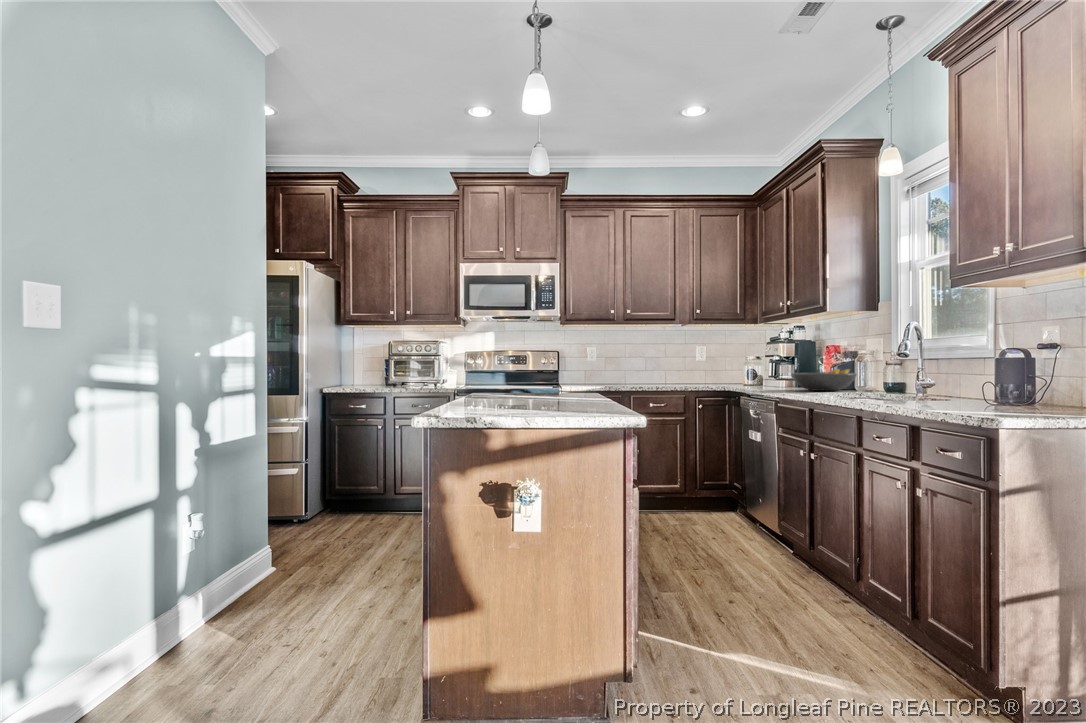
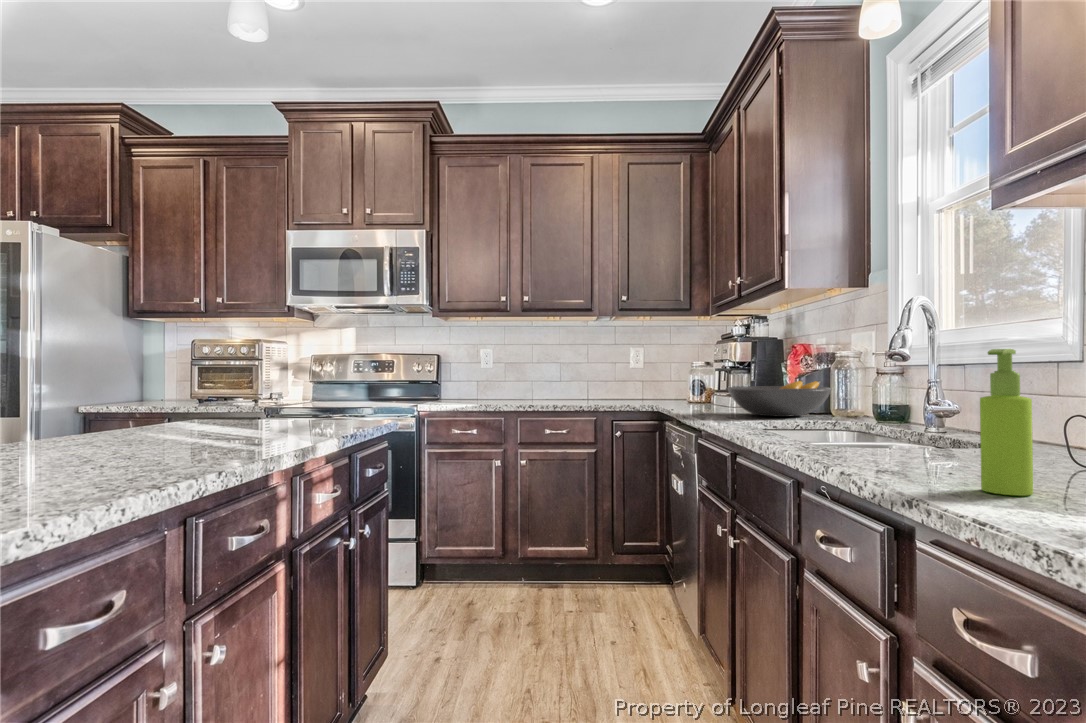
soap dispenser: none [946,353,967,411] -> present [980,349,1033,496]

